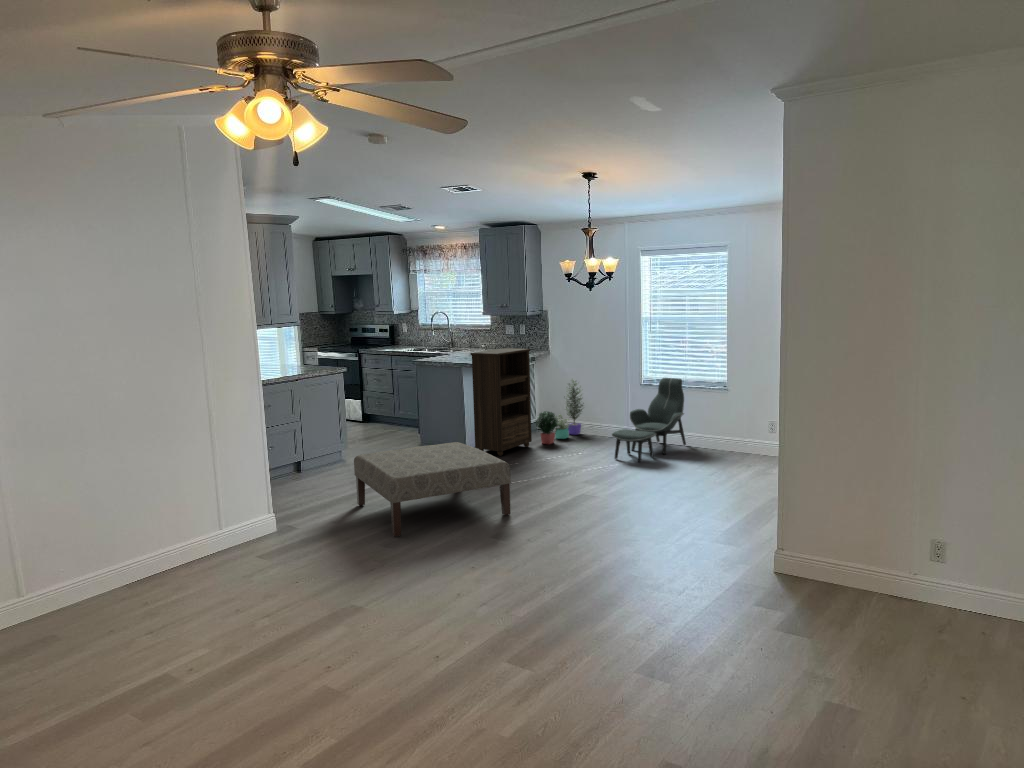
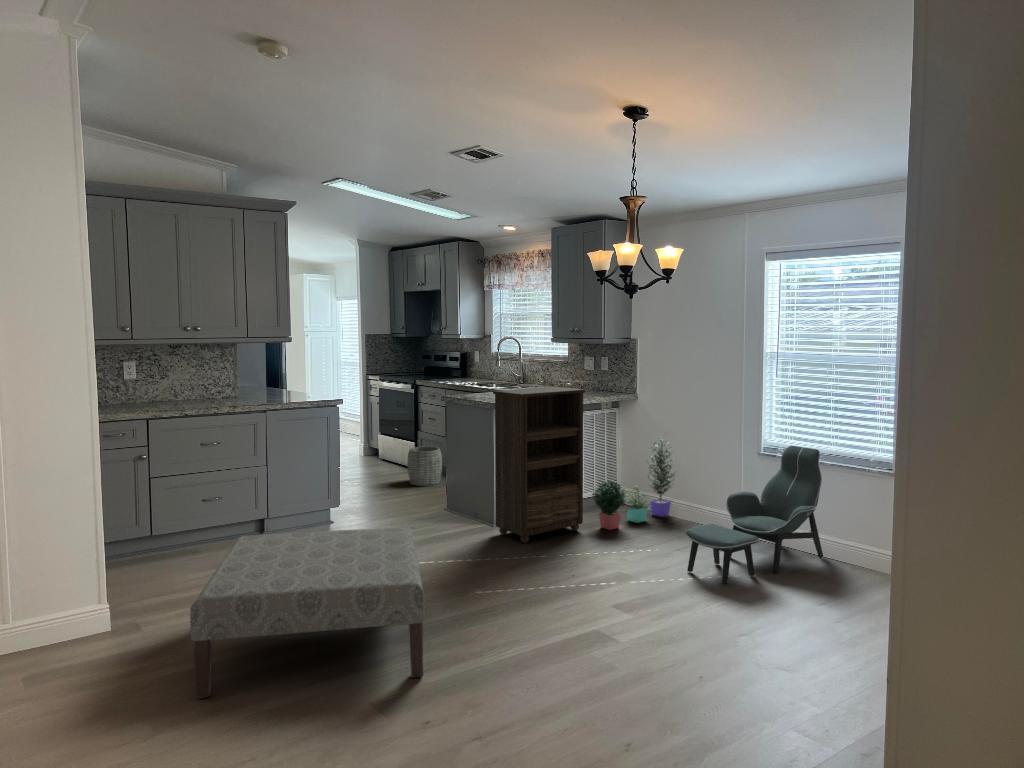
woven basket: none [368,402,396,432] -> present [408,447,442,486]

